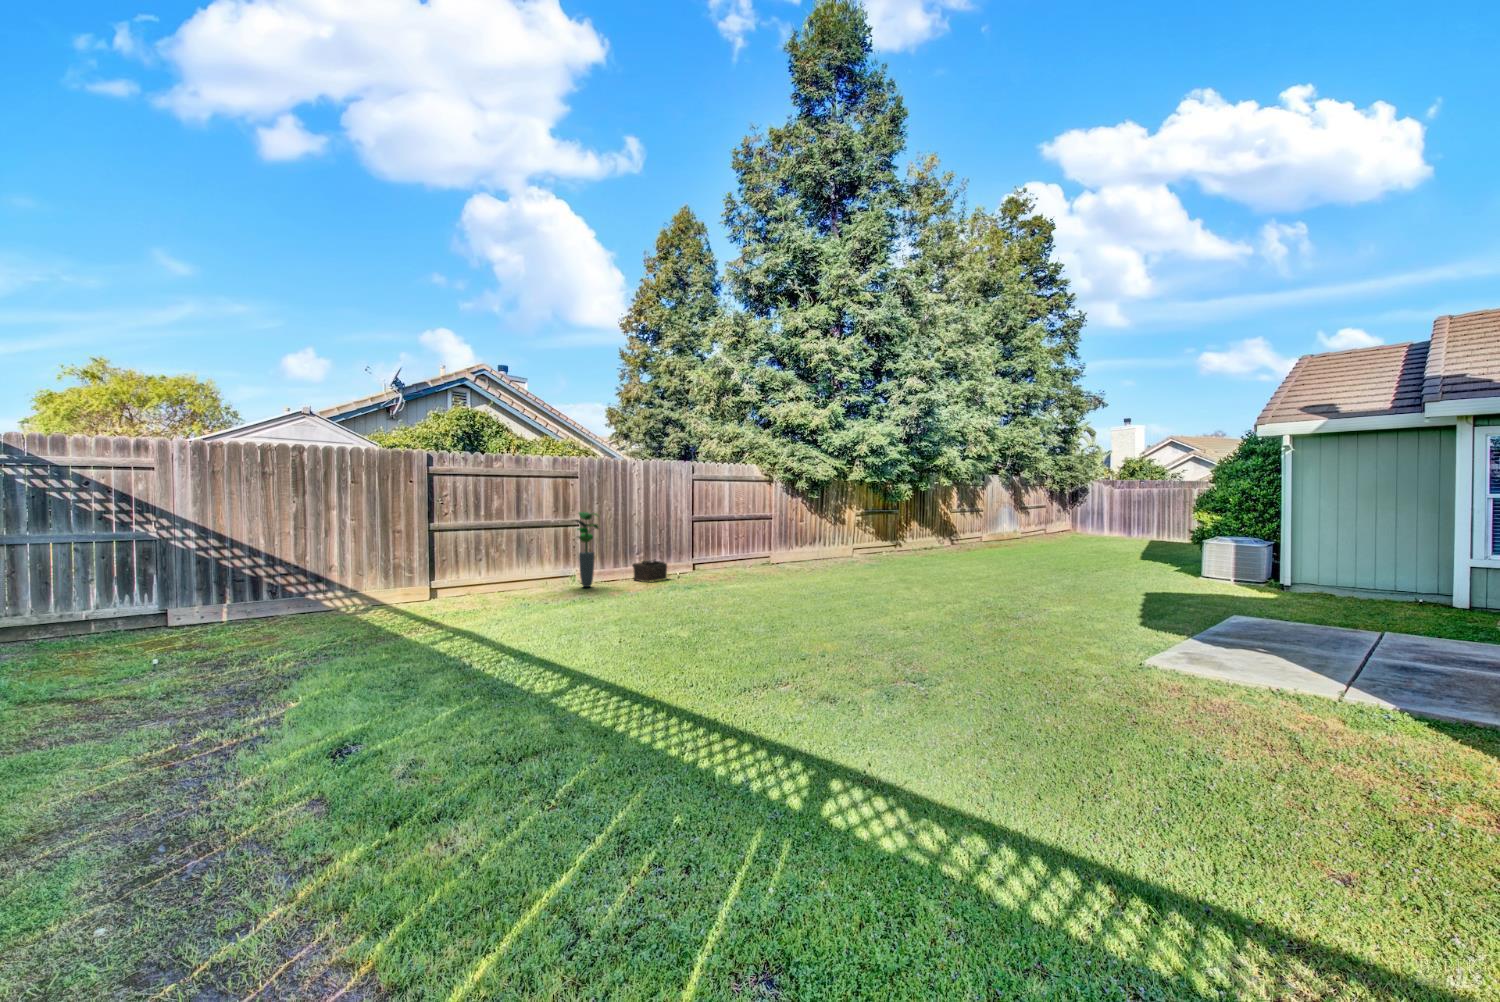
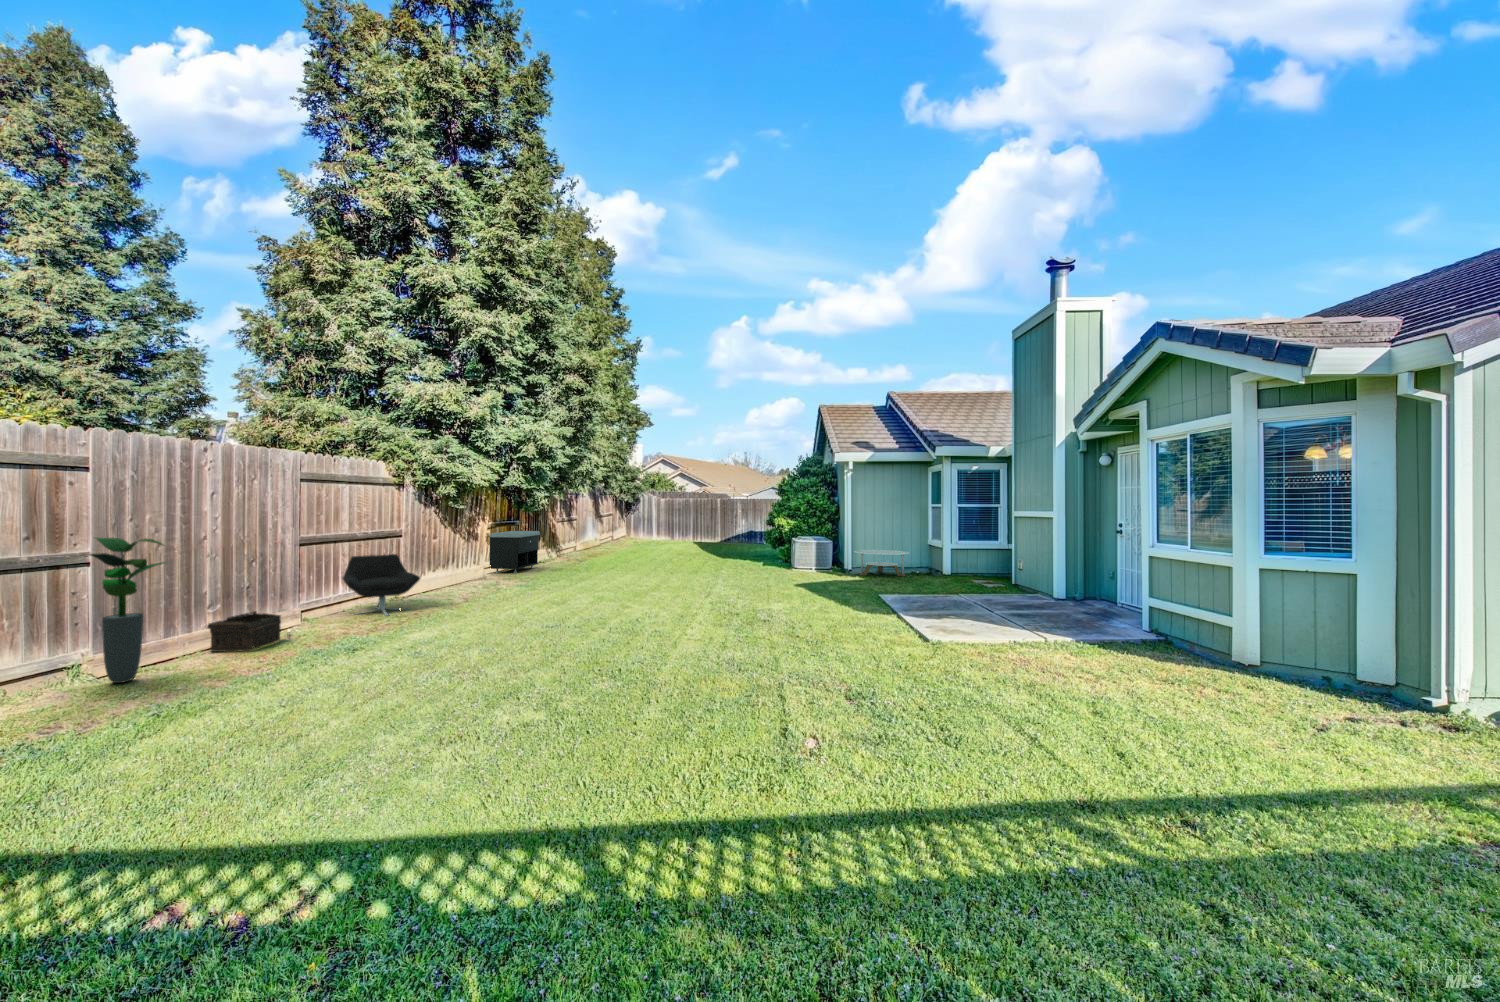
storage bench: none [859,519,907,556] -> present [490,531,540,573]
lounge chair: none [716,531,762,574] -> present [343,554,420,616]
round table: none [1277,560,1388,604] -> present [854,550,909,576]

